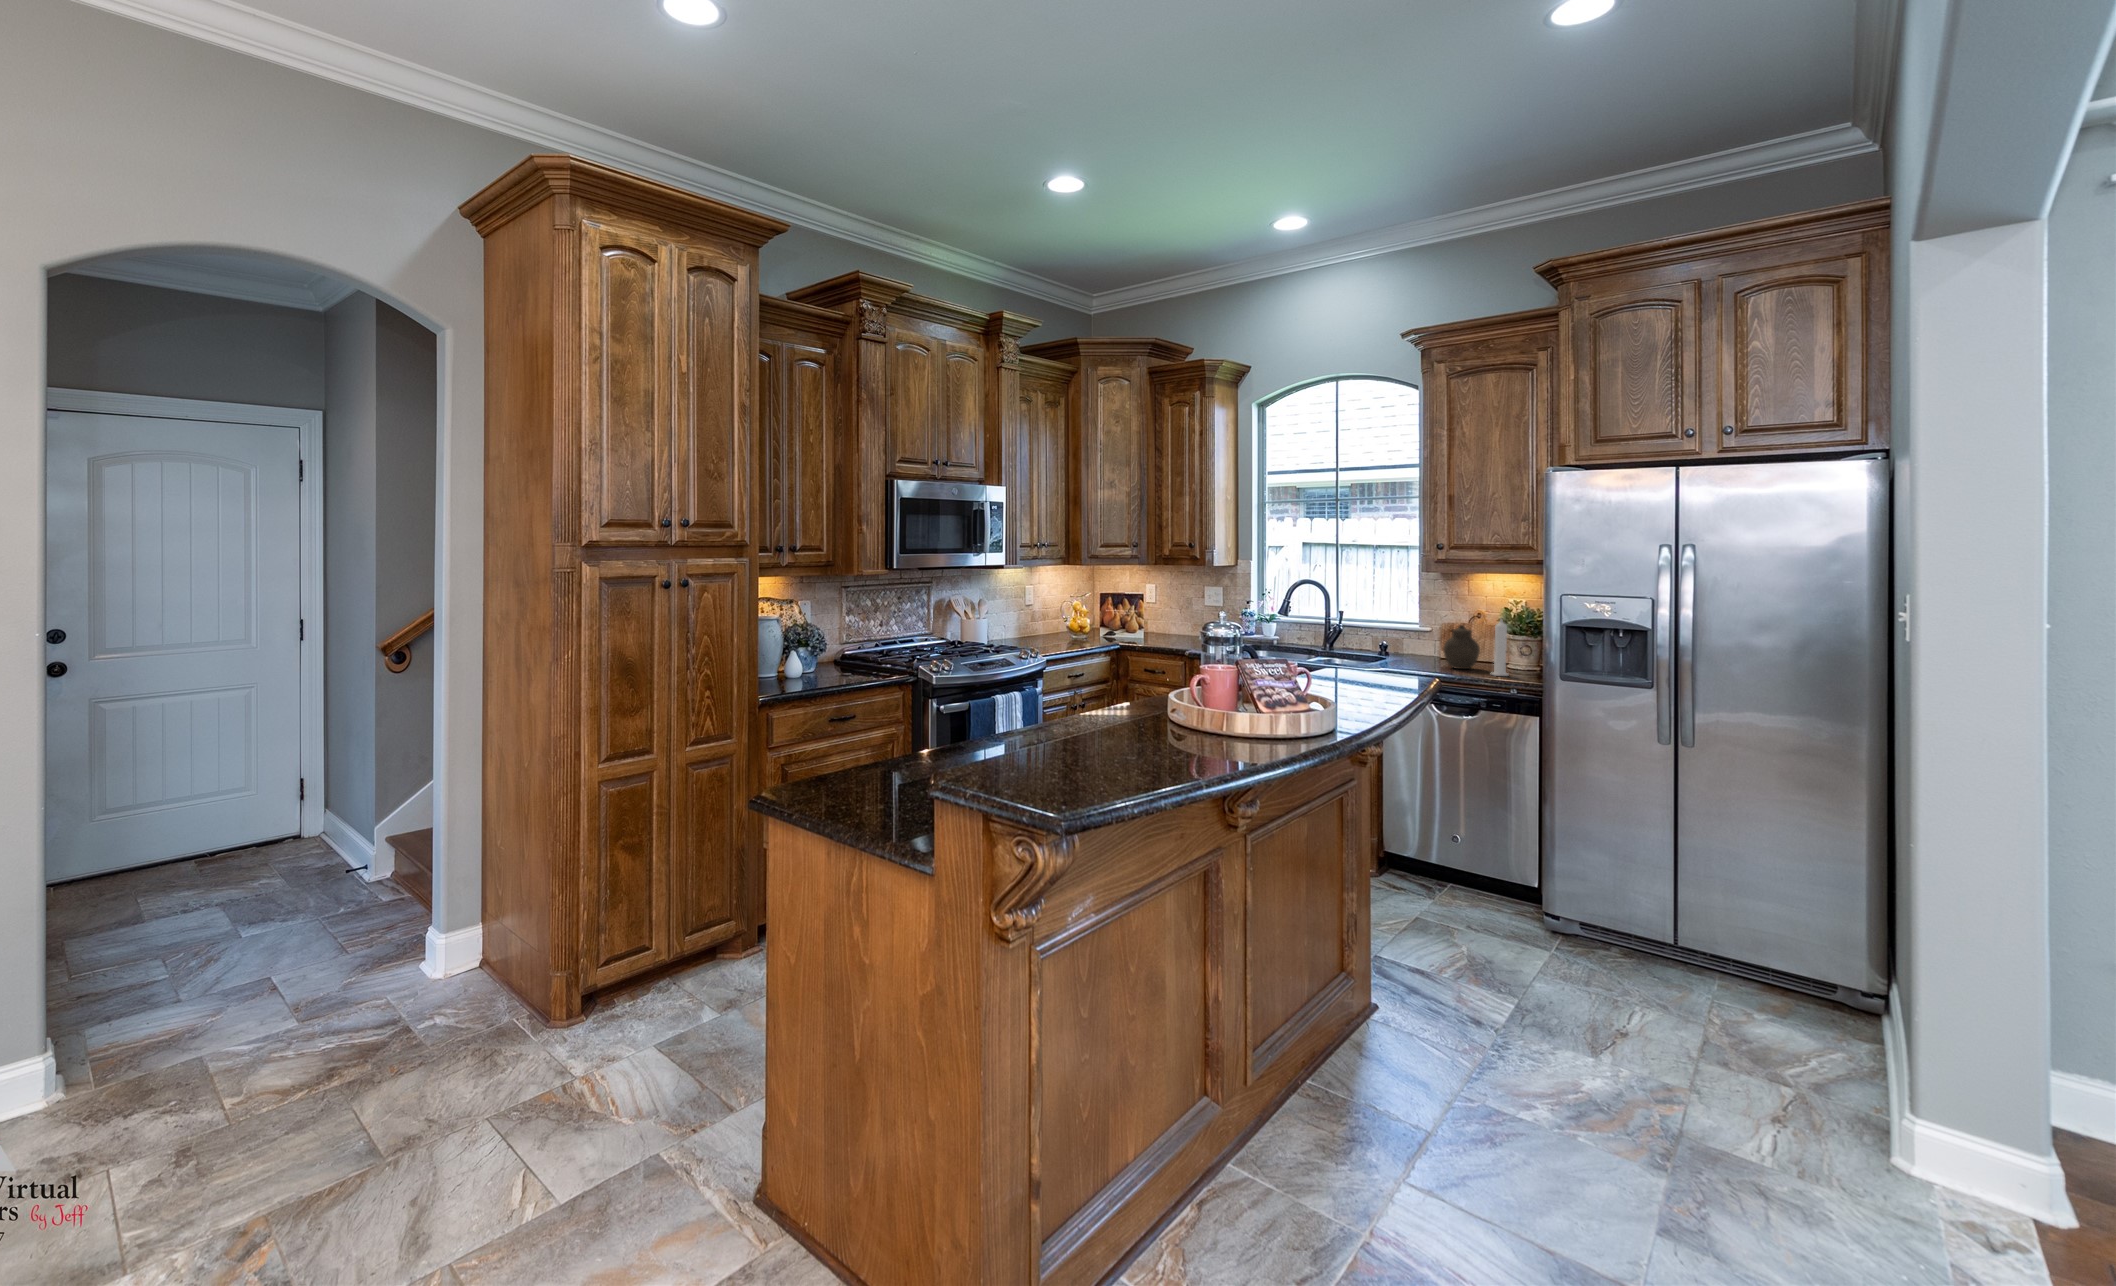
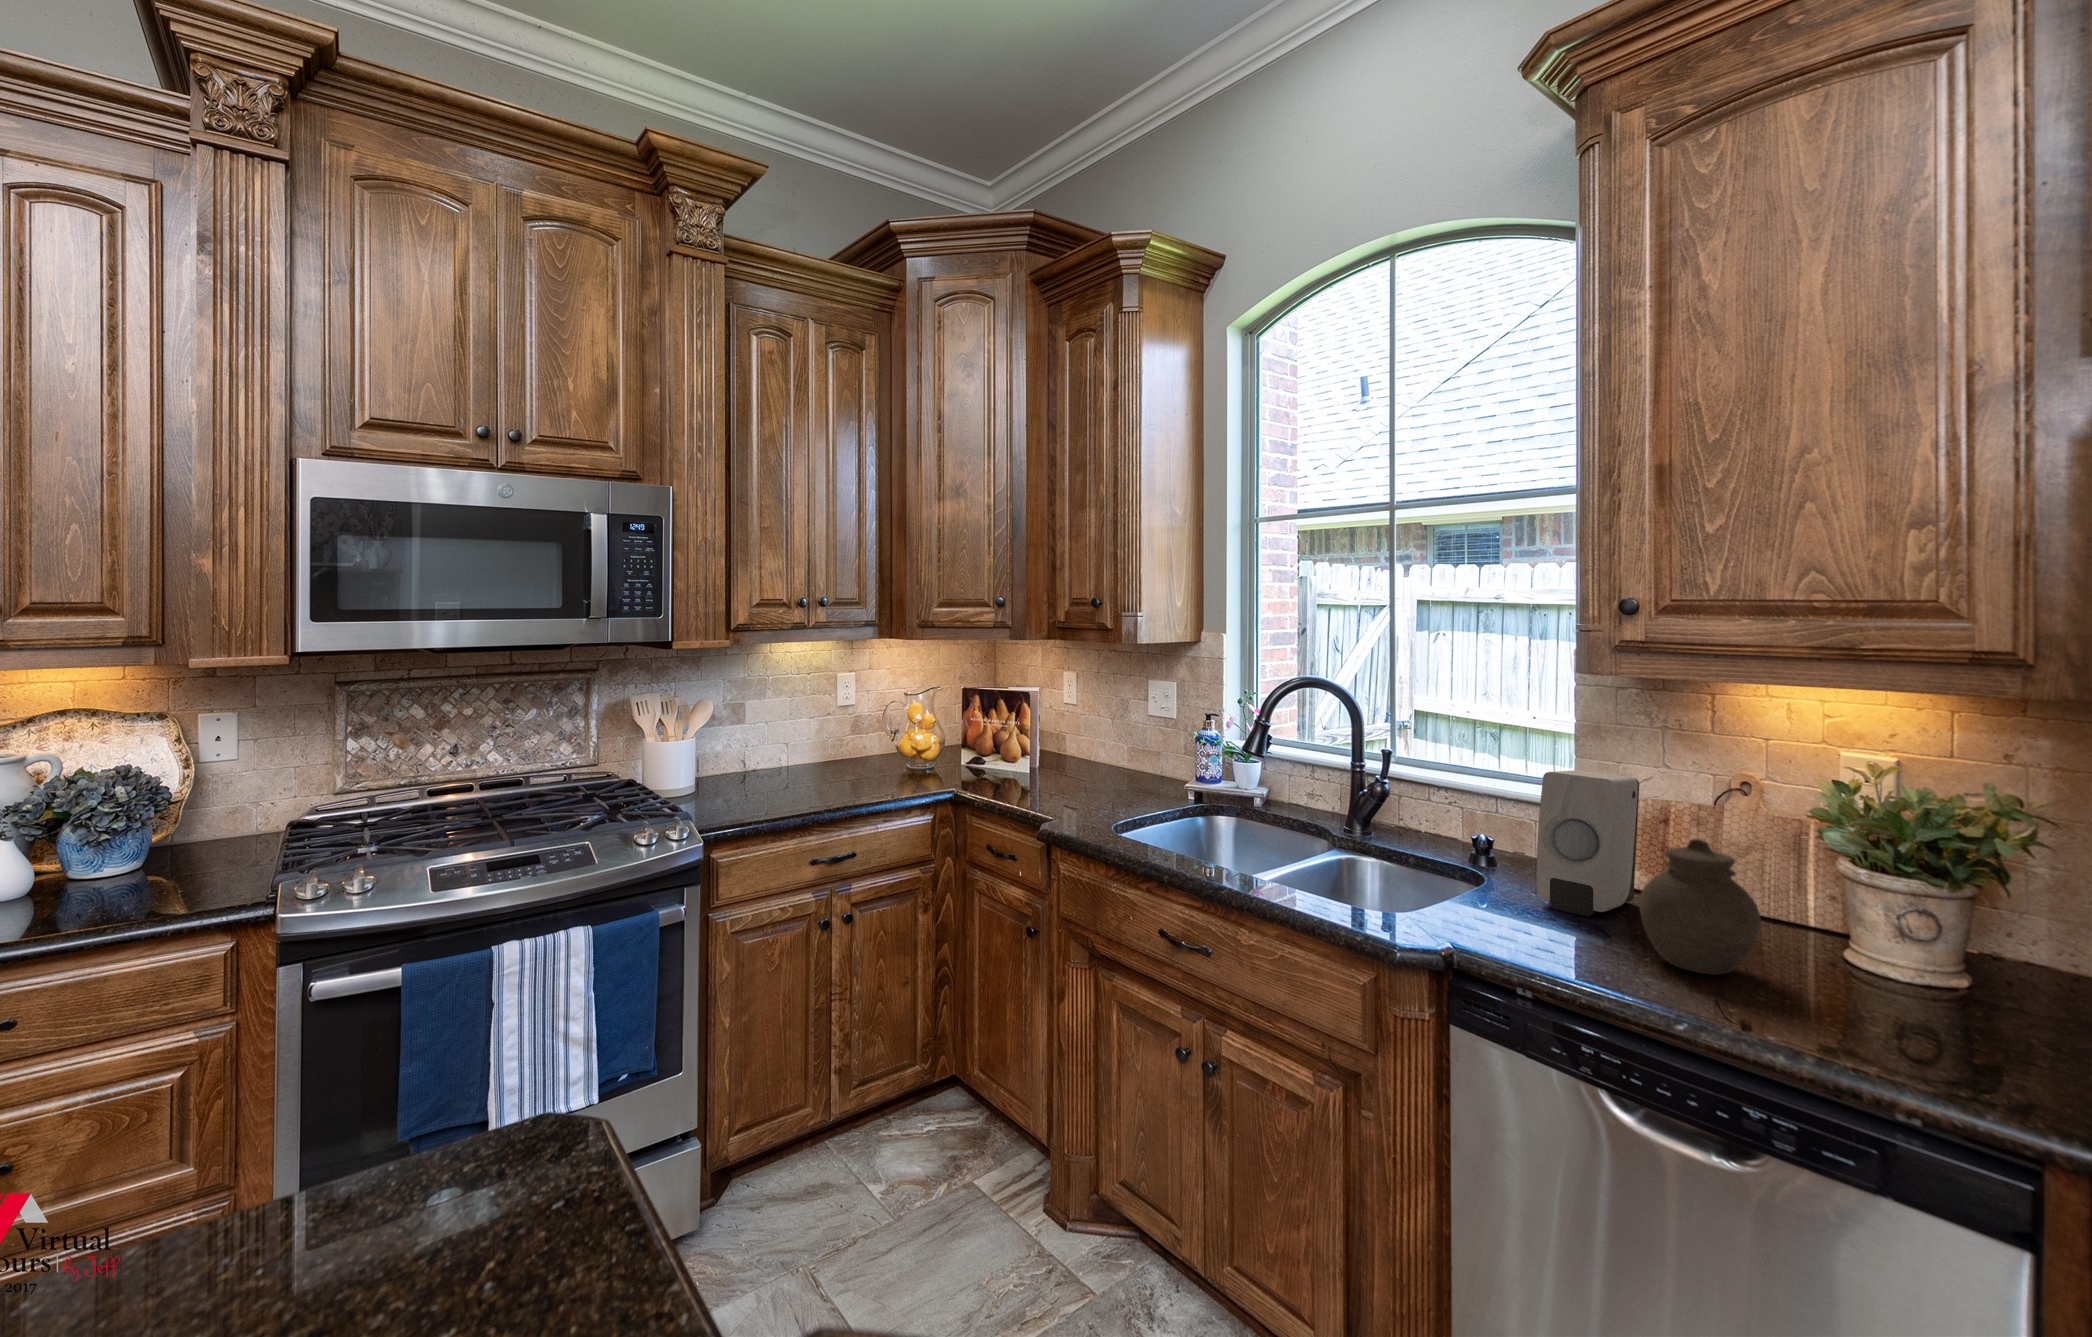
soap dispenser: none [1408,610,1444,662] -> present [1537,770,1639,916]
candle: present [1492,620,1508,676] -> none [1810,847,1884,1049]

